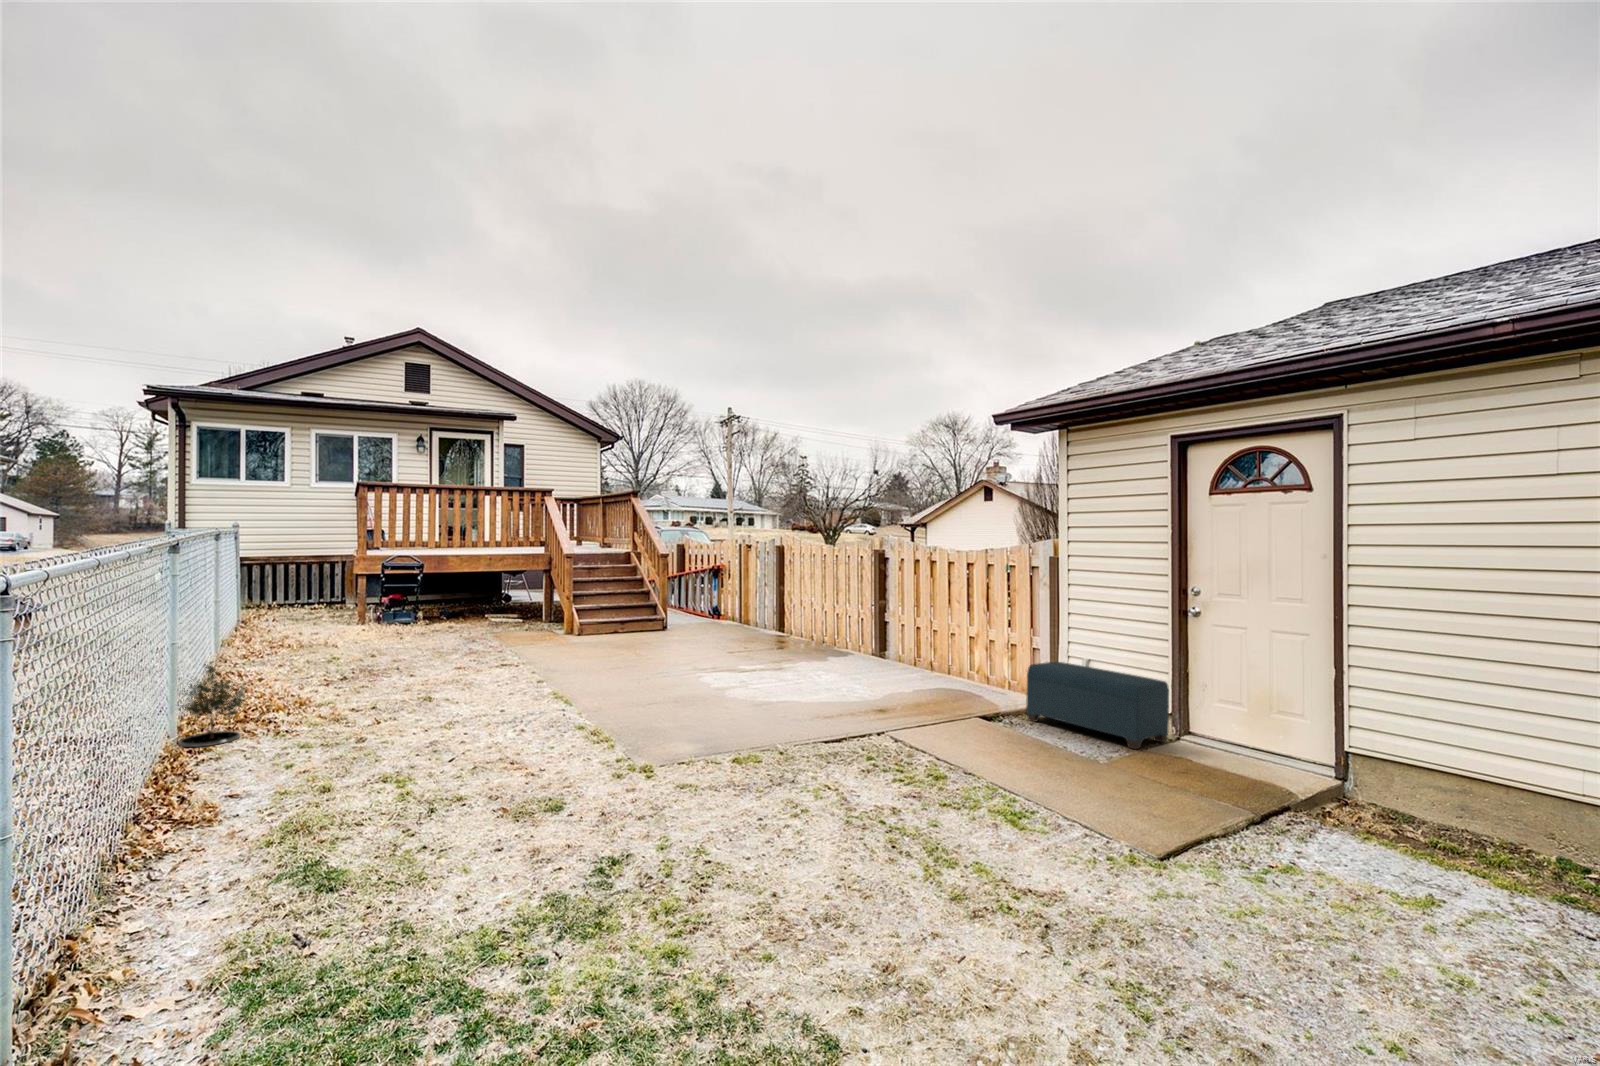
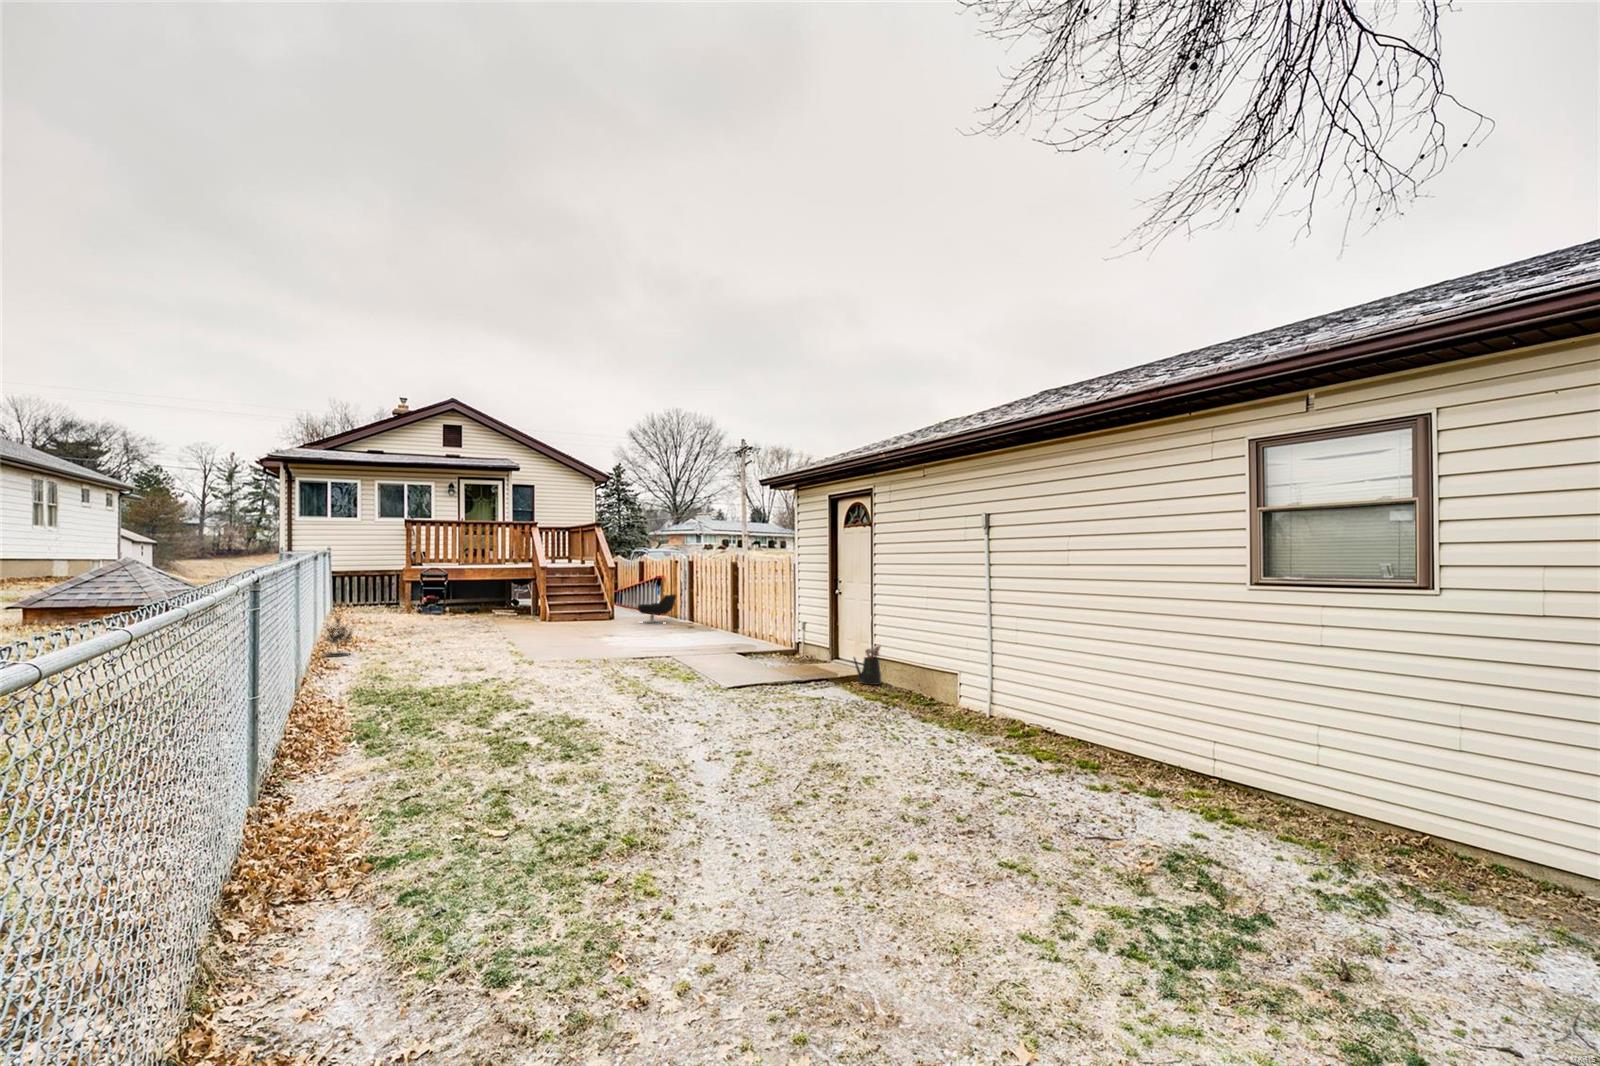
lounge chair: none [703,593,756,636] -> present [638,594,676,622]
bench: present [1026,662,1169,749] -> none [769,624,828,664]
watering can: none [1390,743,1461,840] -> present [854,646,882,685]

